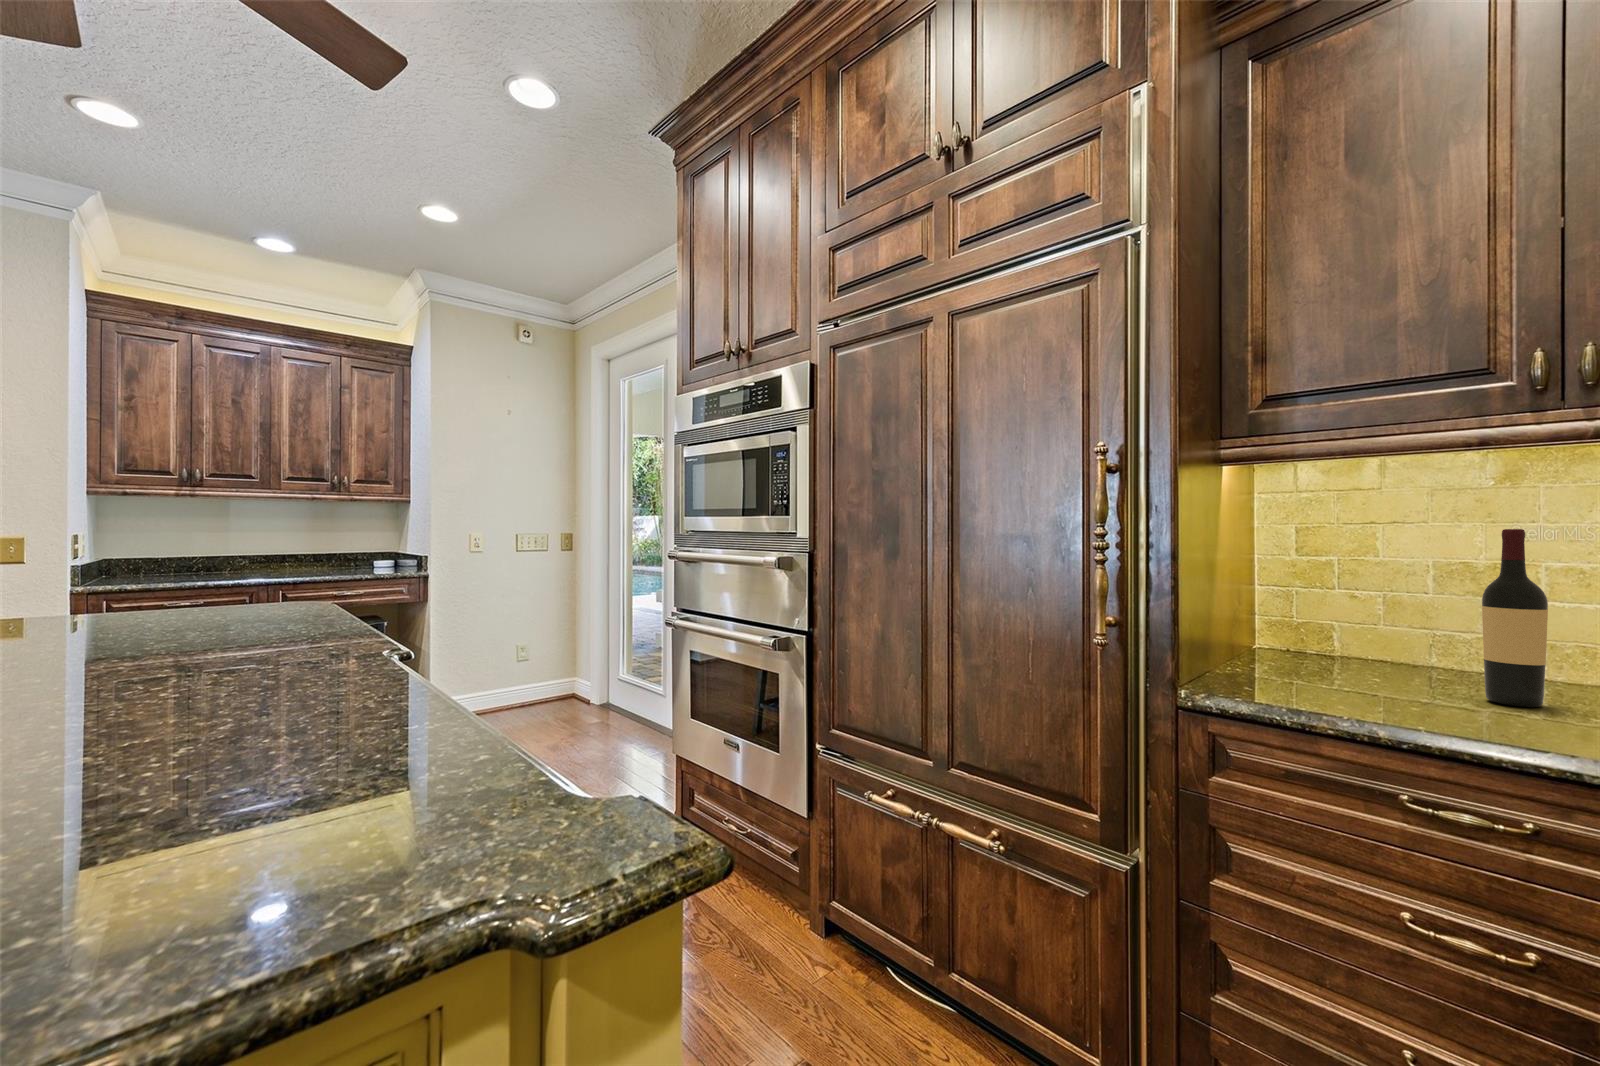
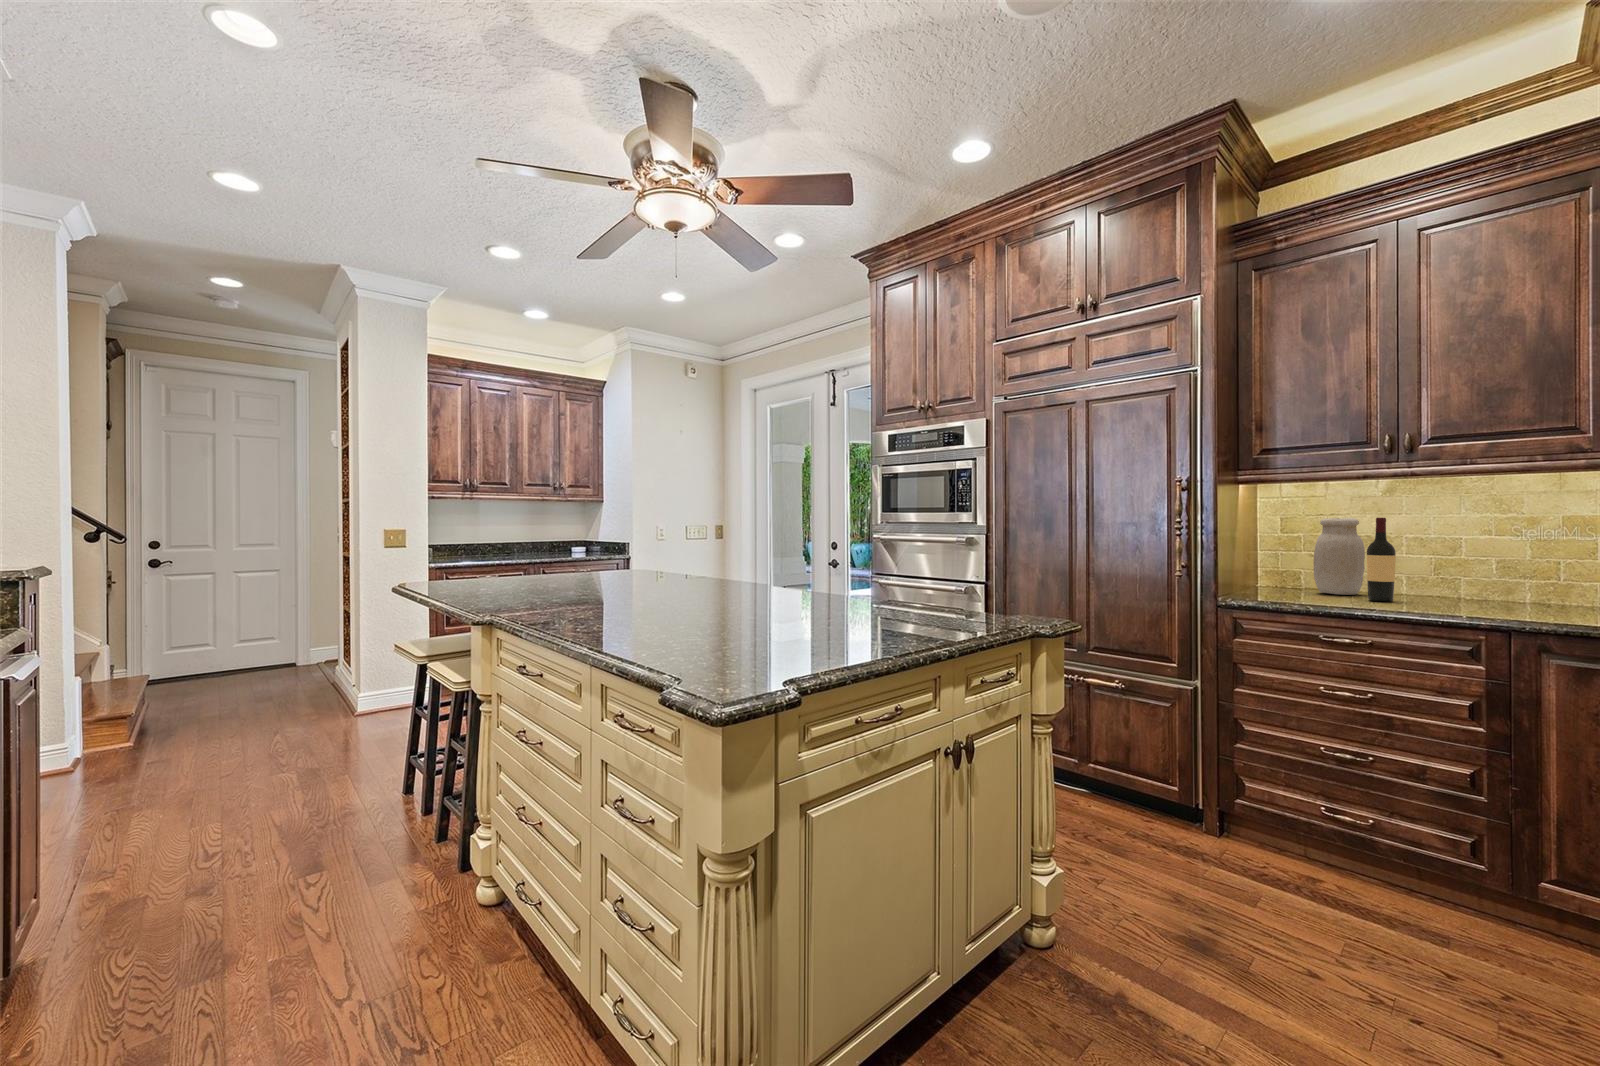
jar: none [1363,531,1466,681] -> present [1314,518,1365,595]

